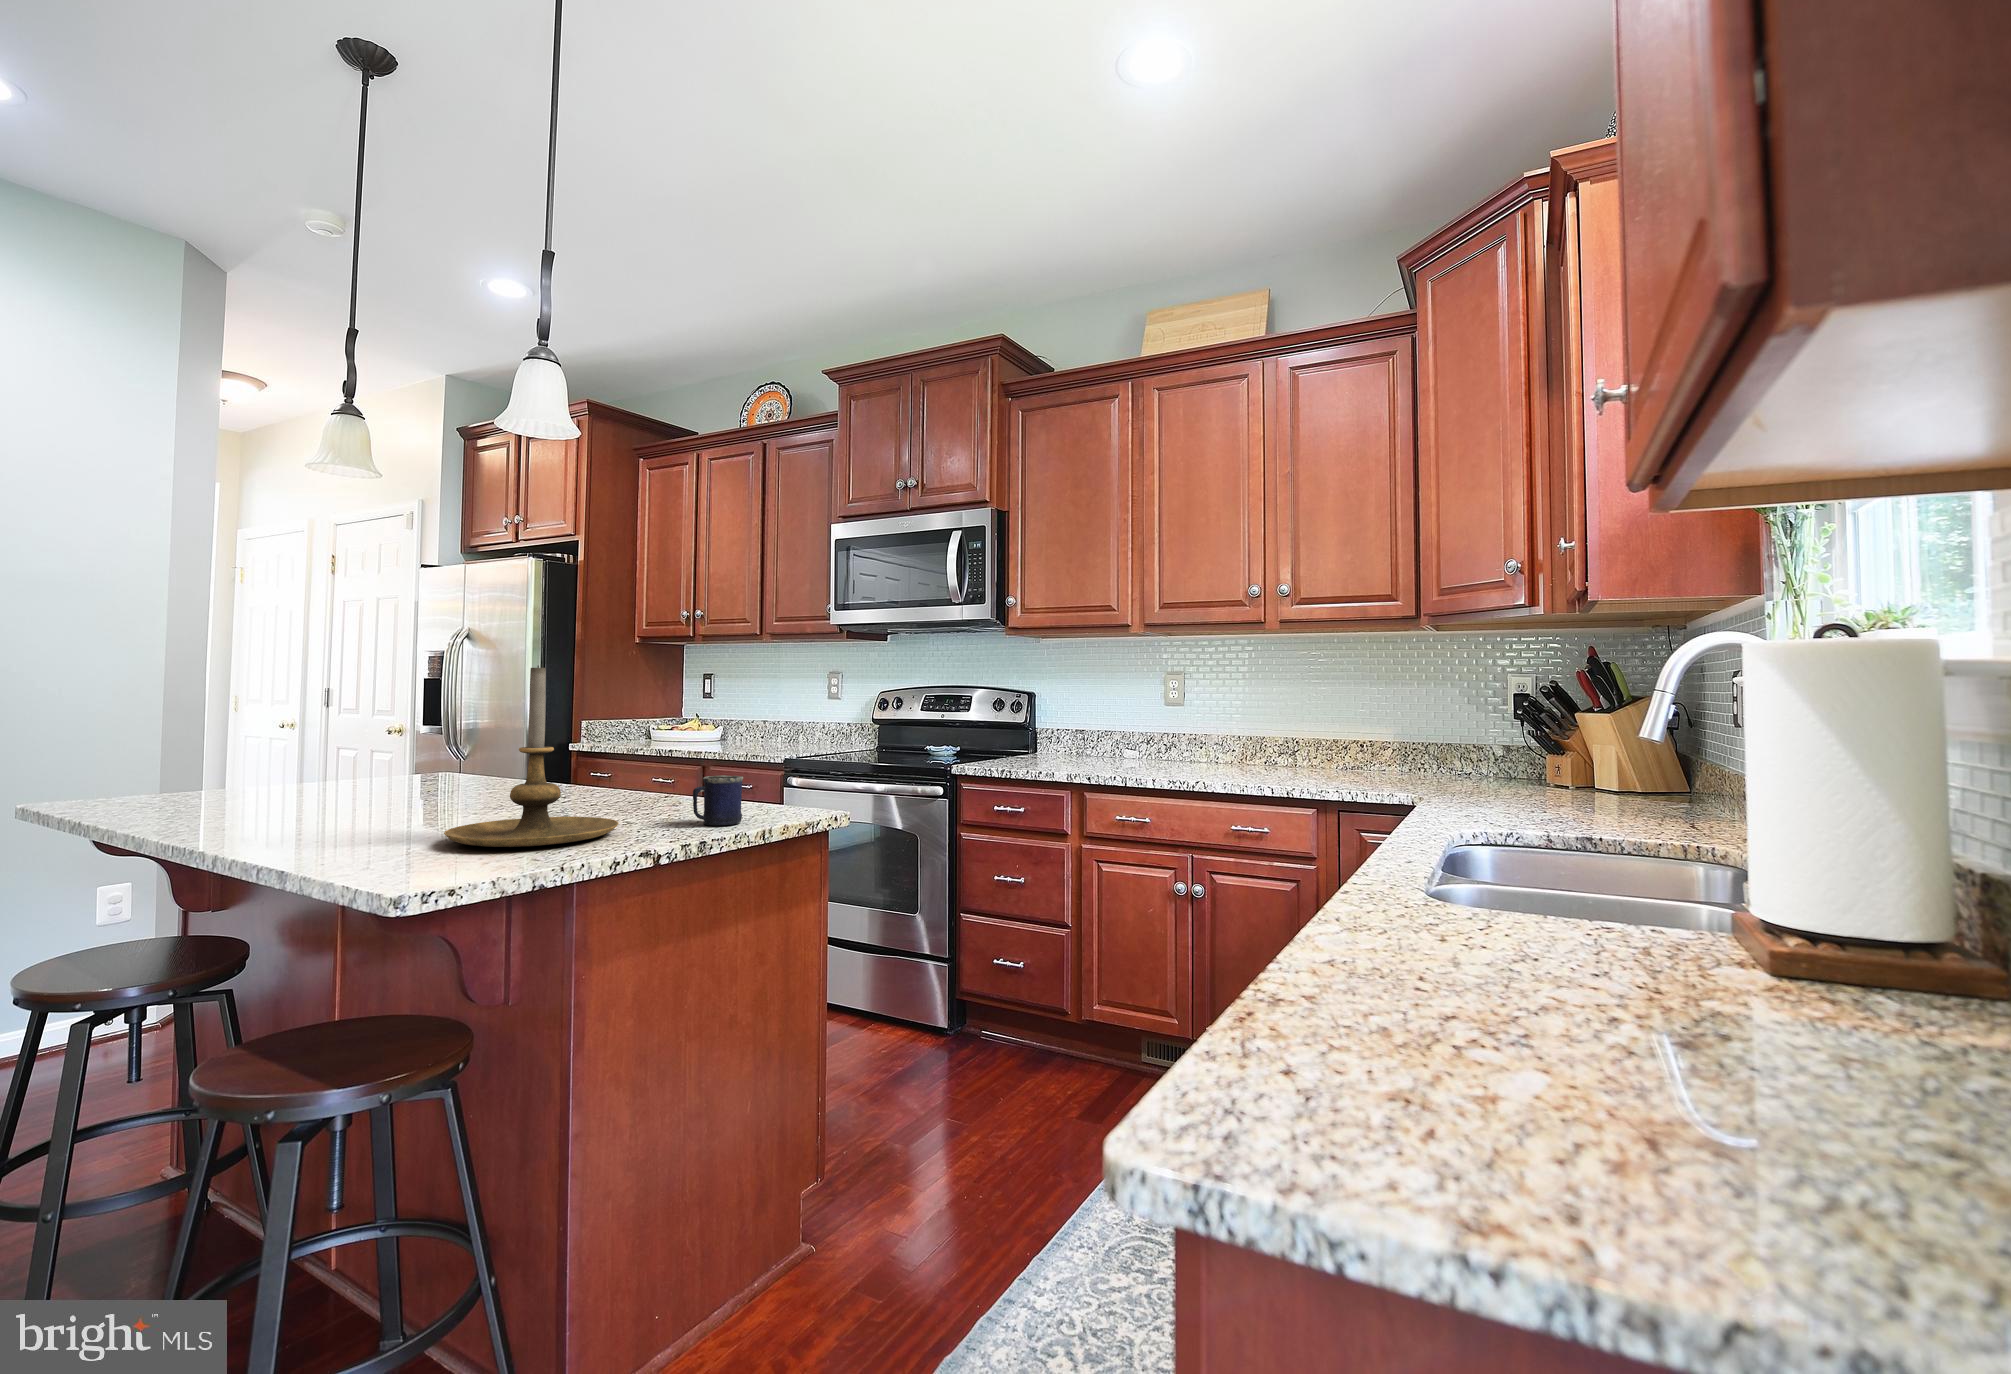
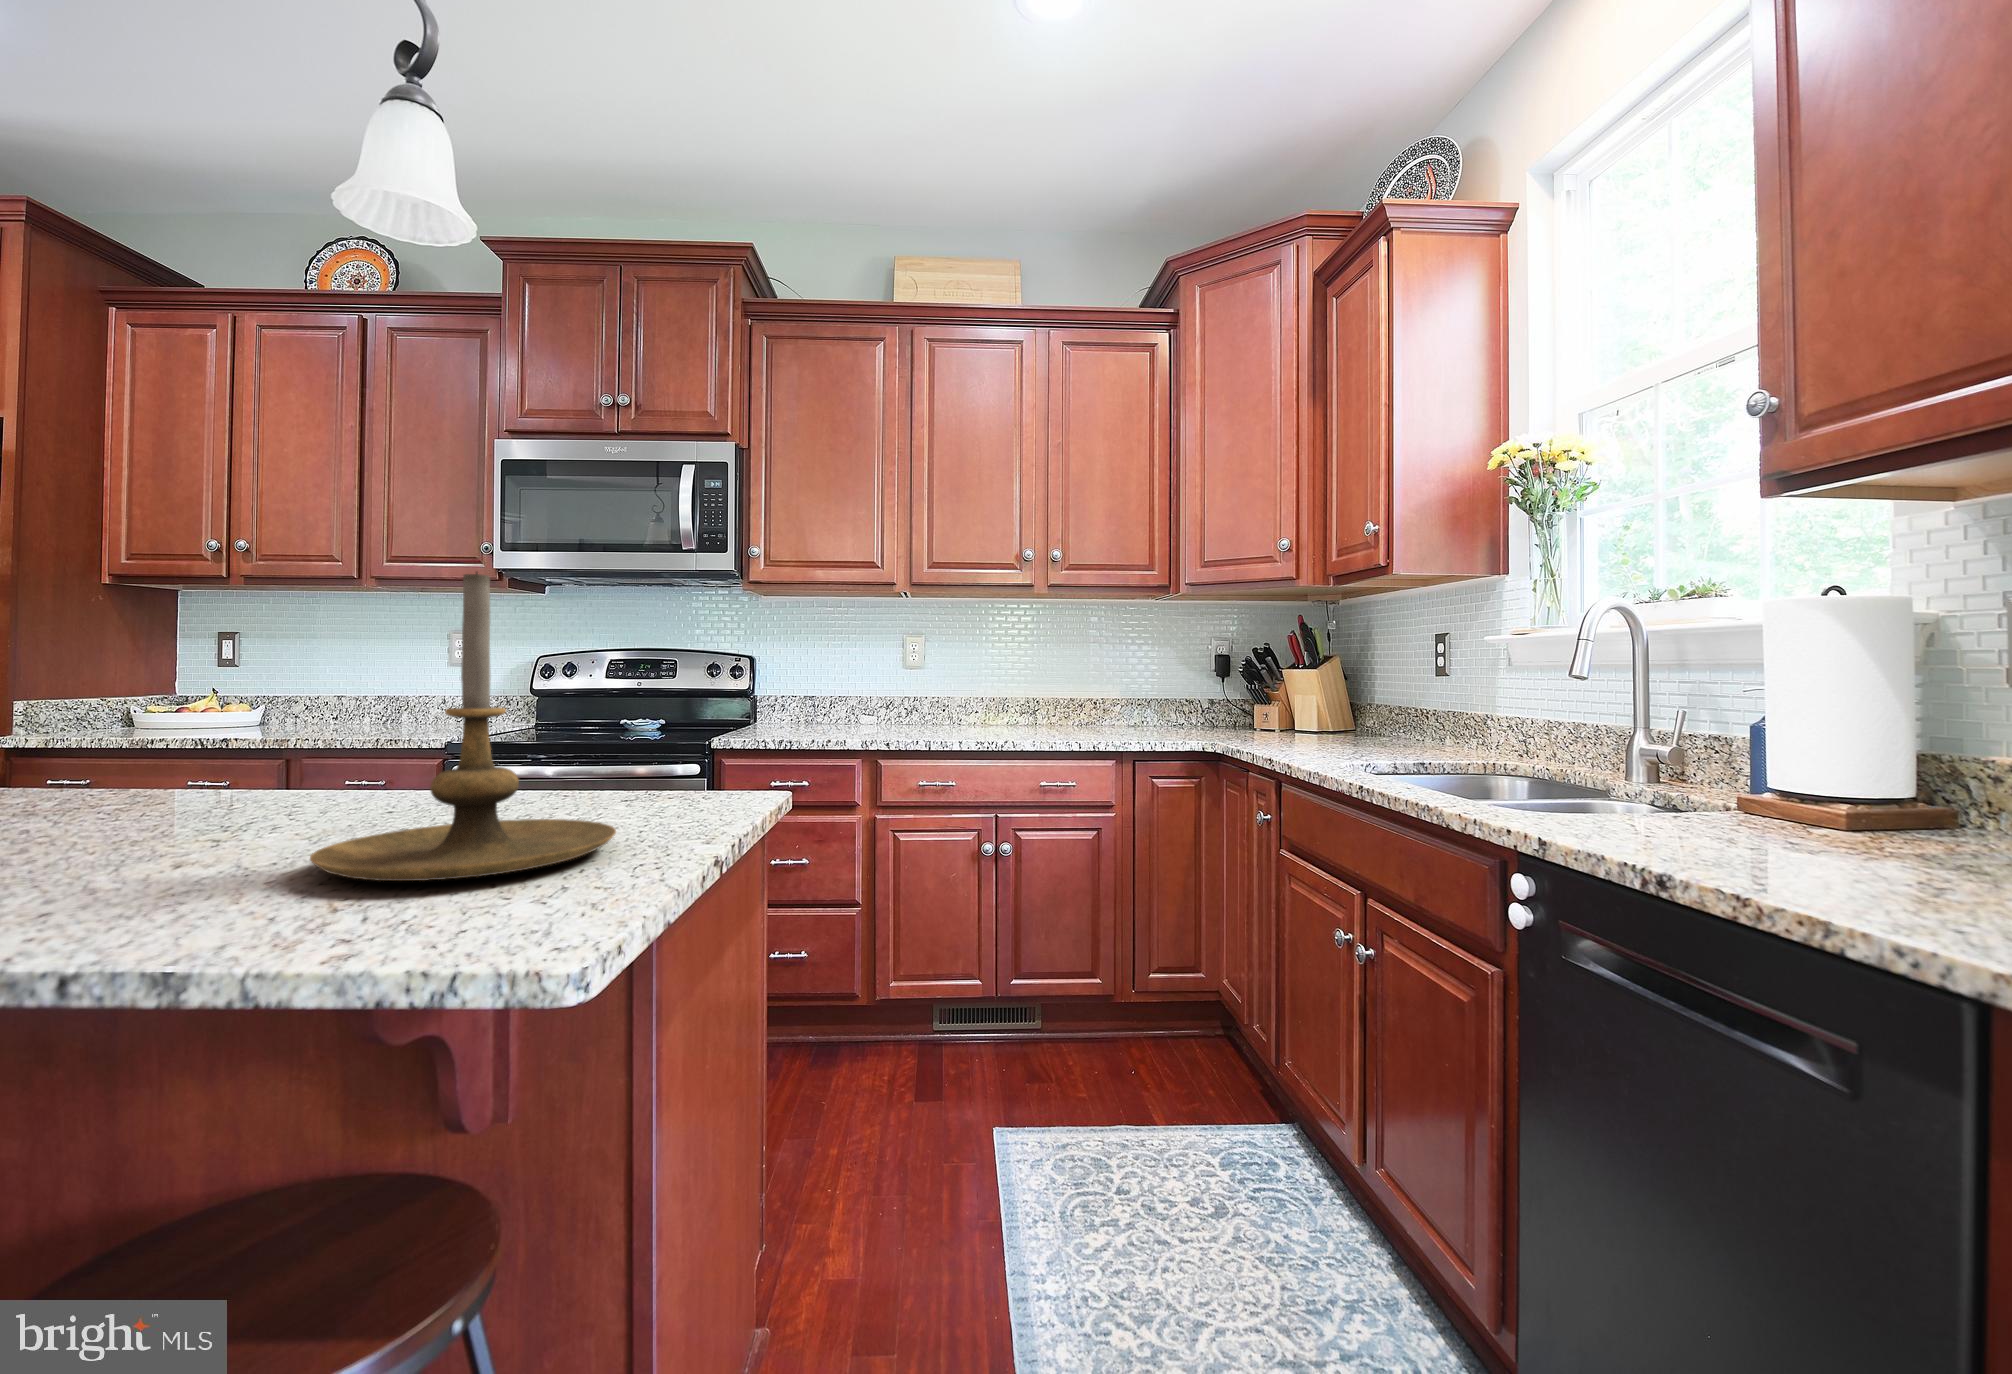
mug: present [693,775,743,825] -> none [677,746,733,815]

